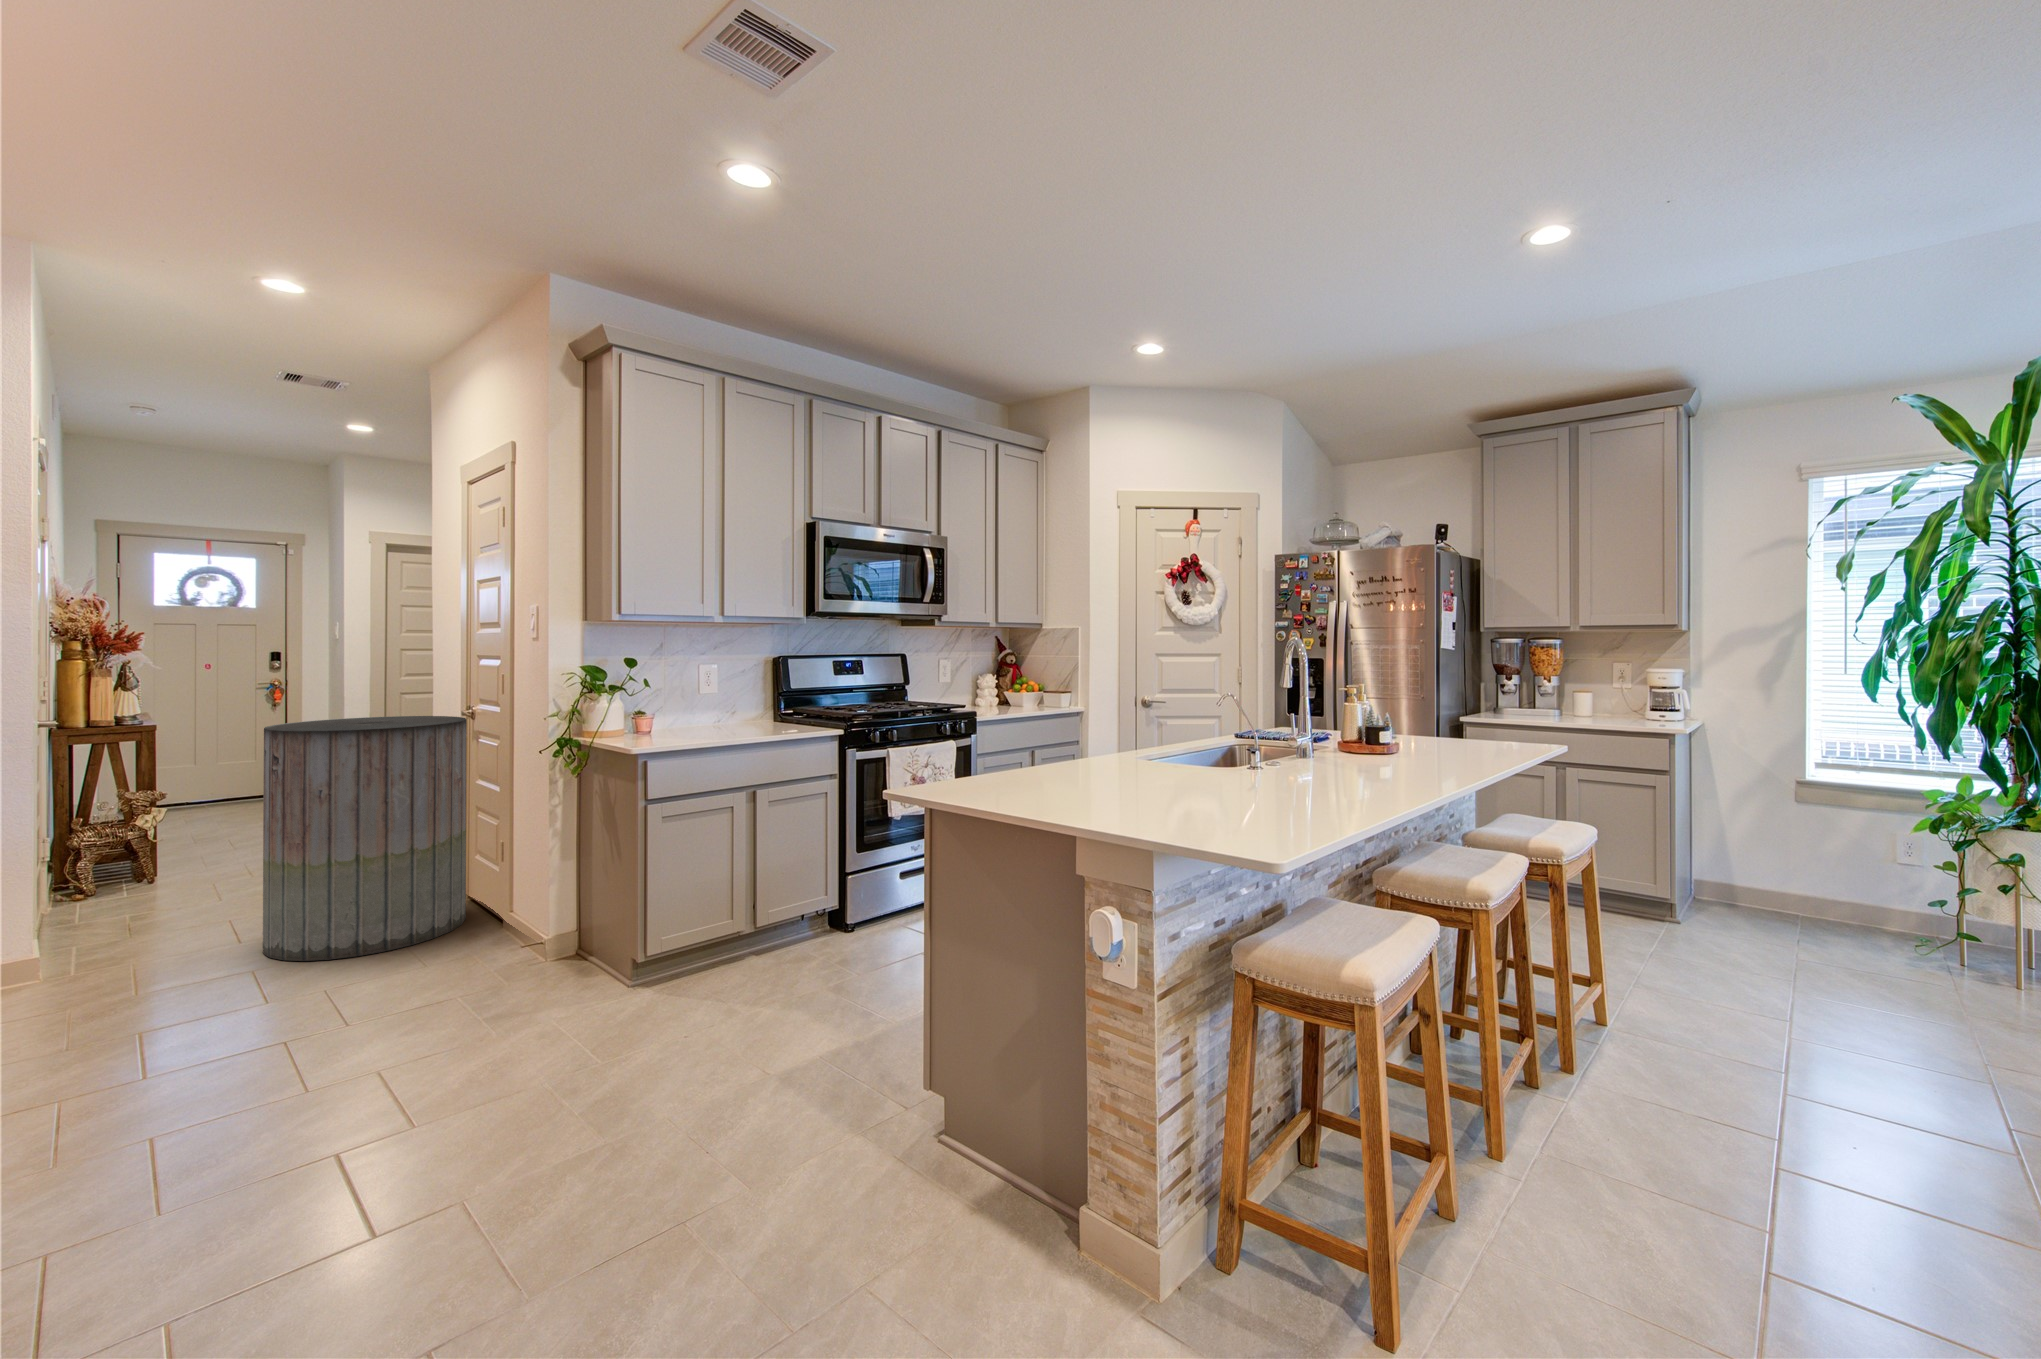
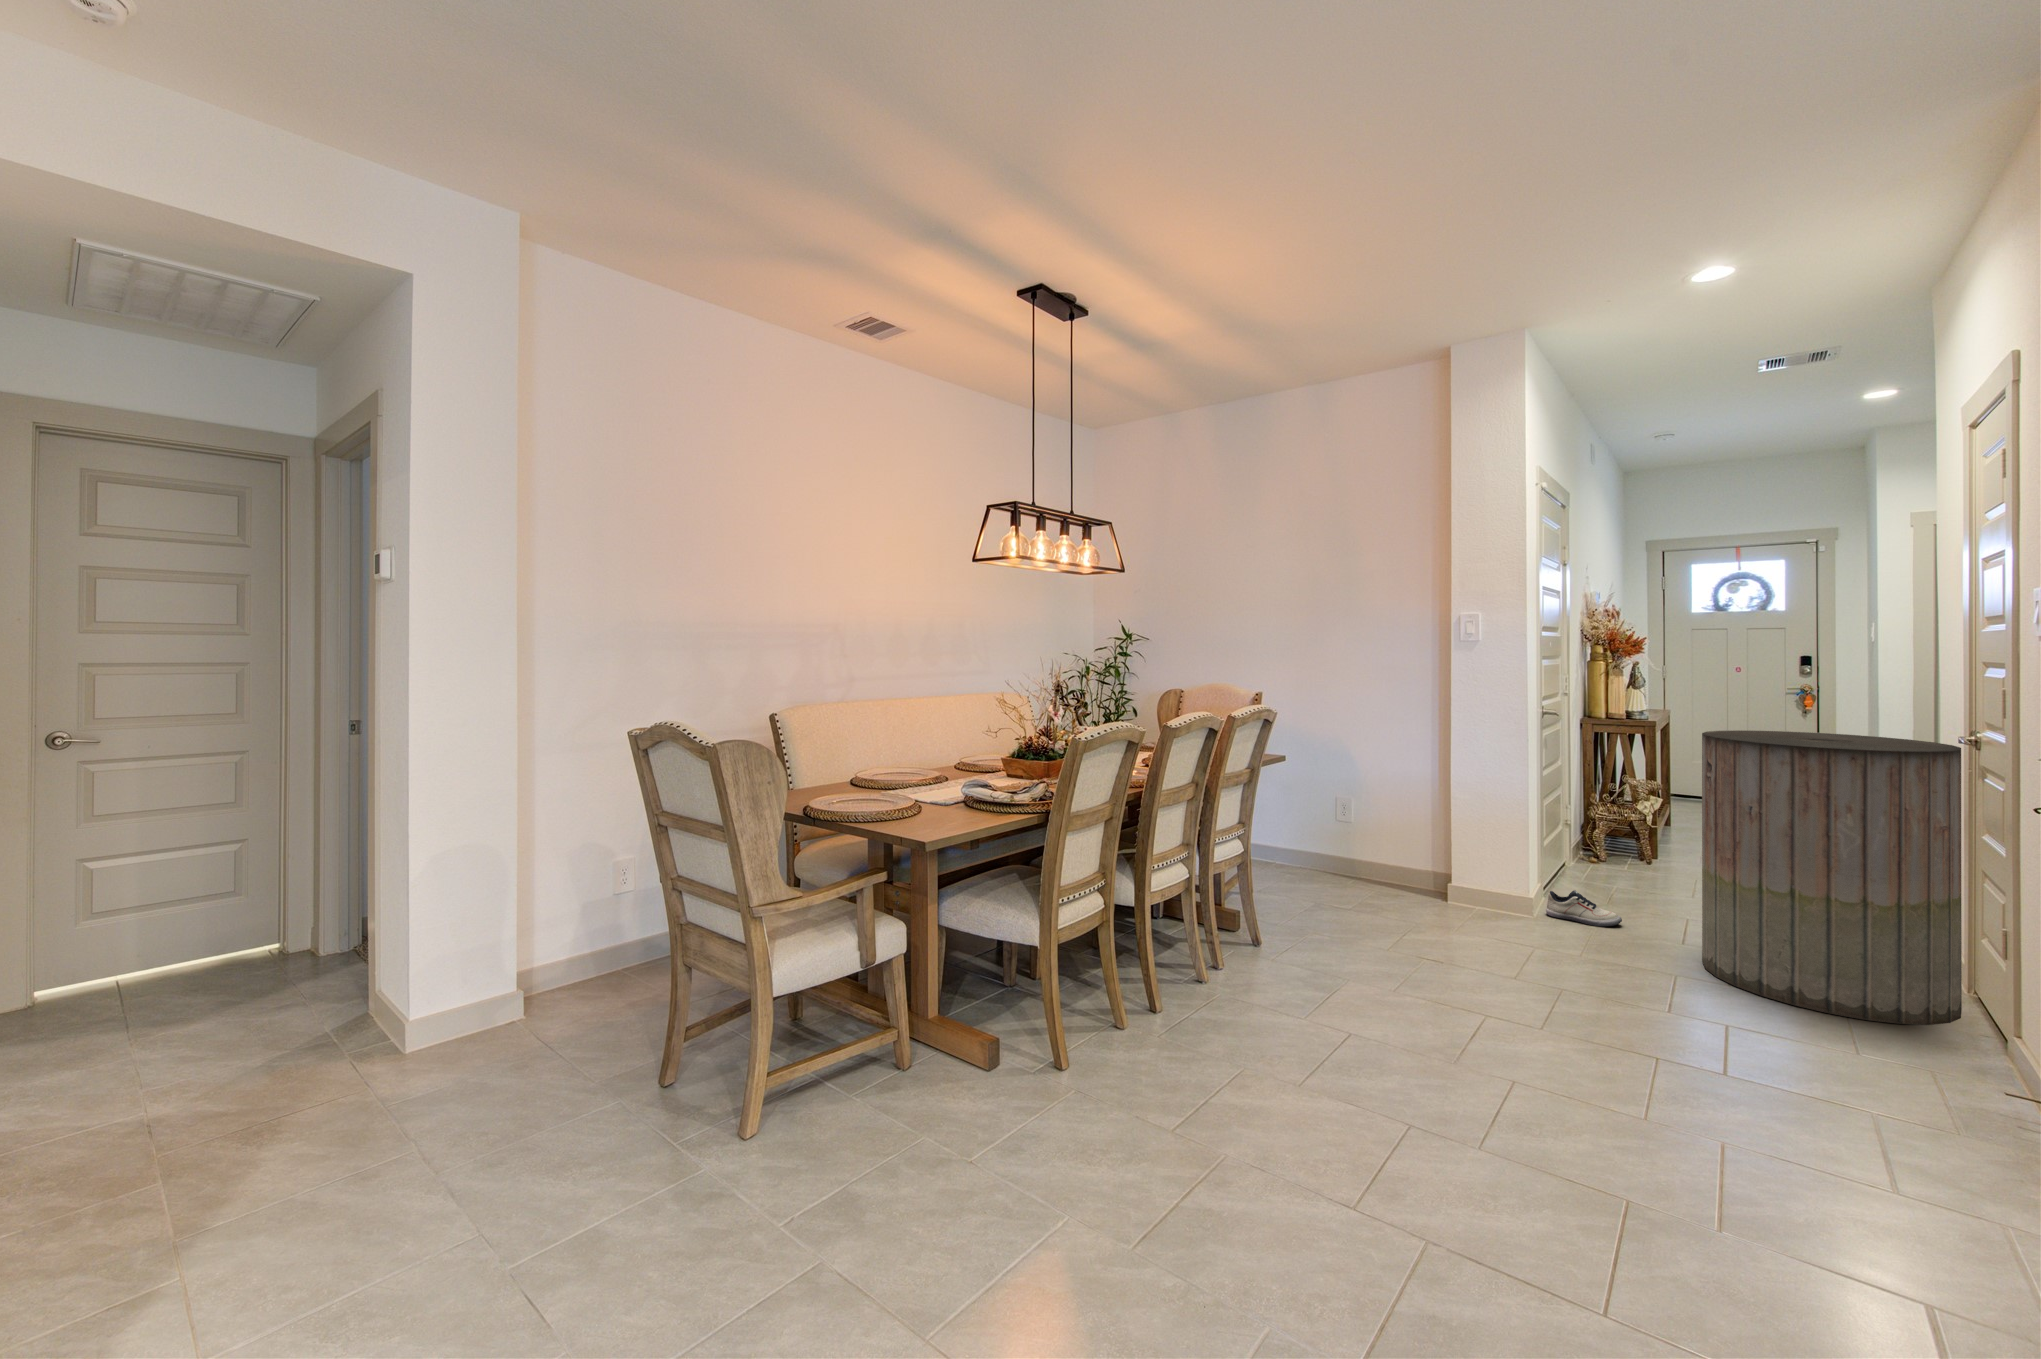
shoe: none [51,931,159,972] -> present [1546,890,1622,926]

